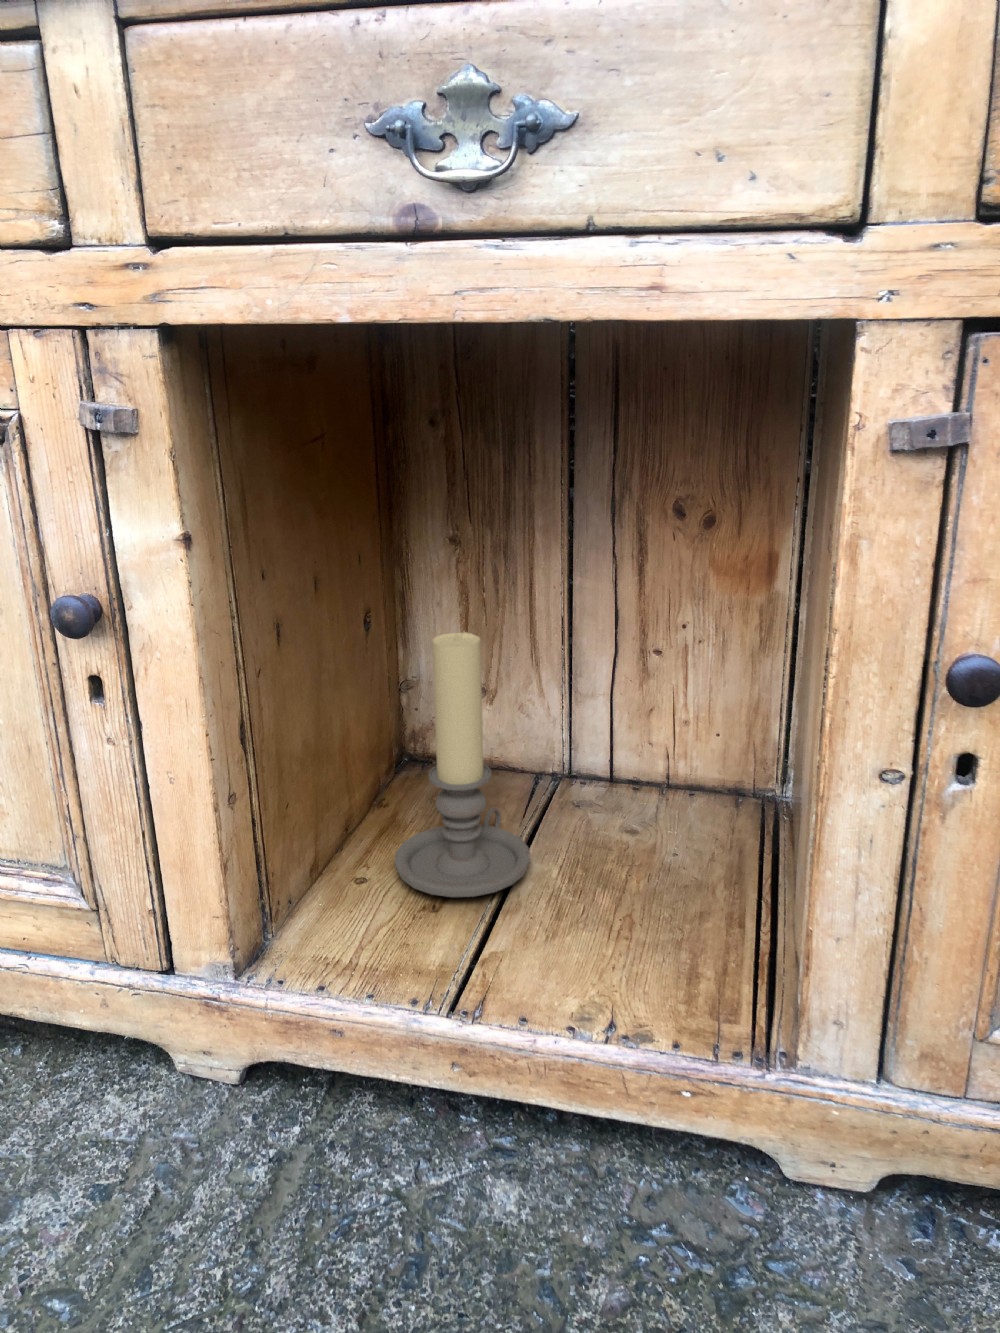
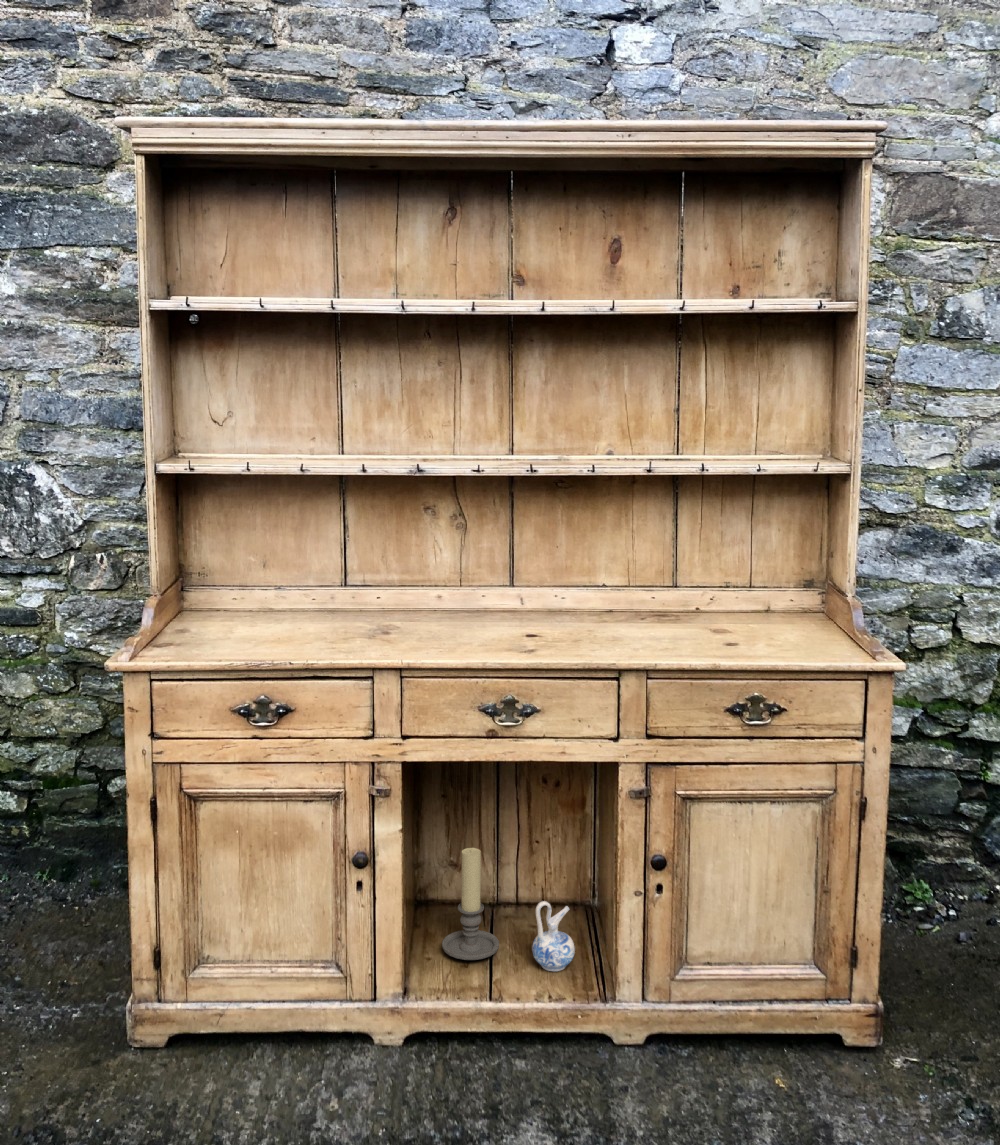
ceramic pitcher: none [593,773,704,951] -> present [532,901,575,971]

